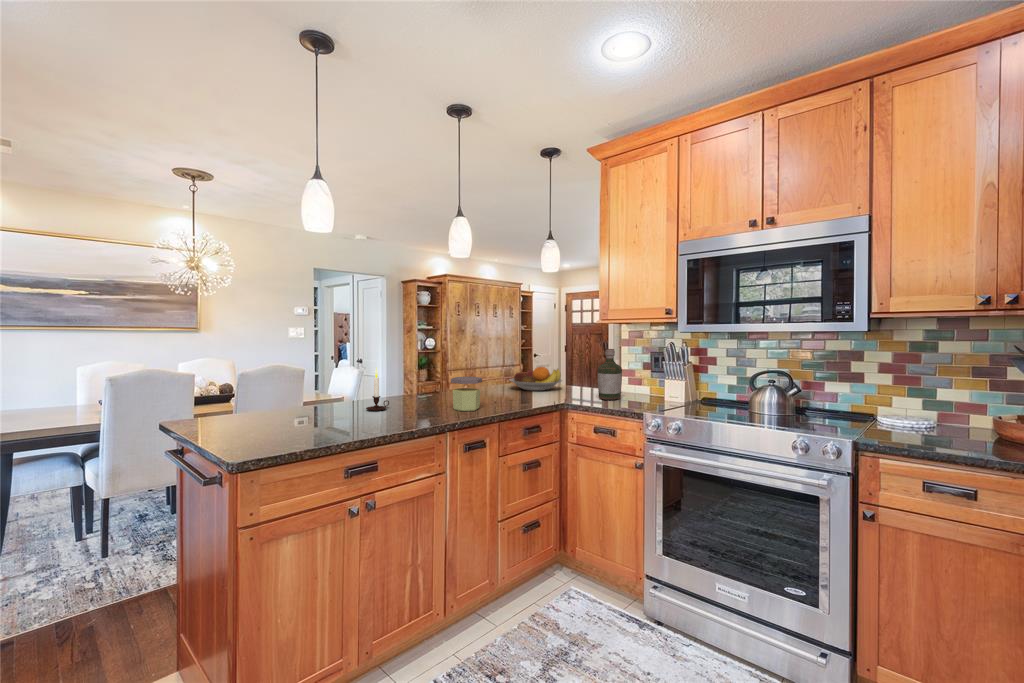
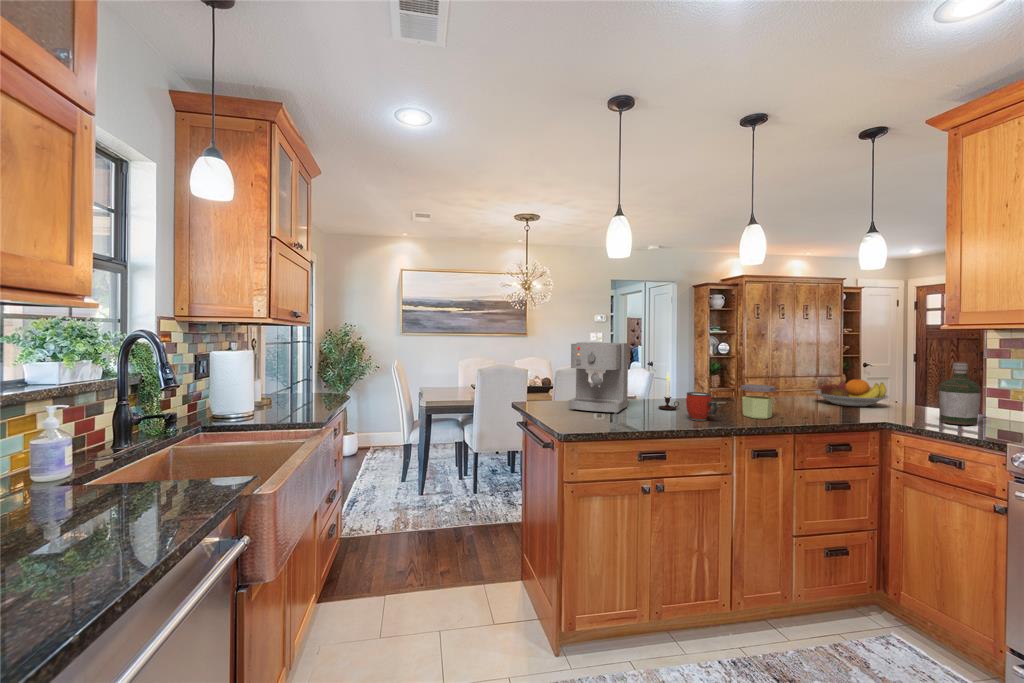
coffee maker: none [247,336,329,424] -> present [569,342,628,414]
mug: none [397,389,430,421] -> present [686,392,718,421]

